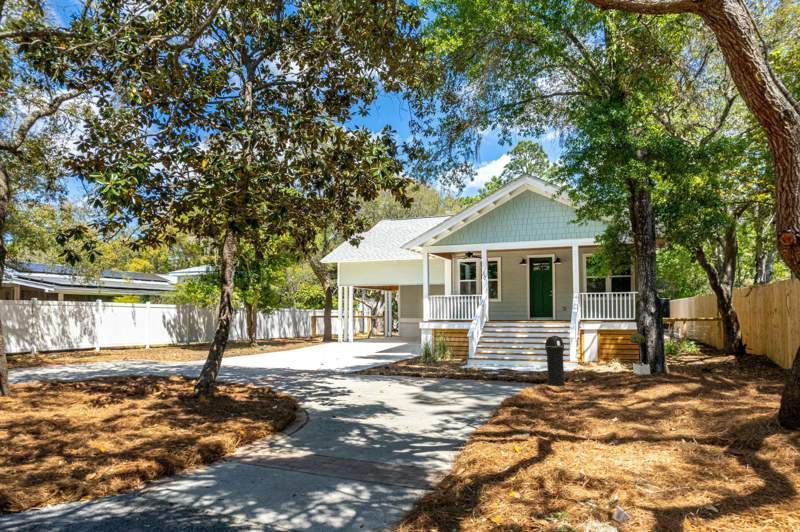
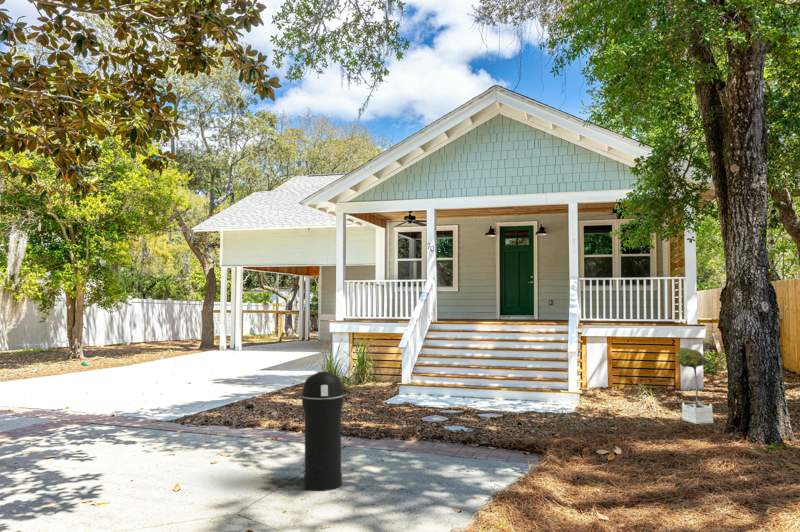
trash can: present [545,336,565,386] -> present [302,372,344,491]

